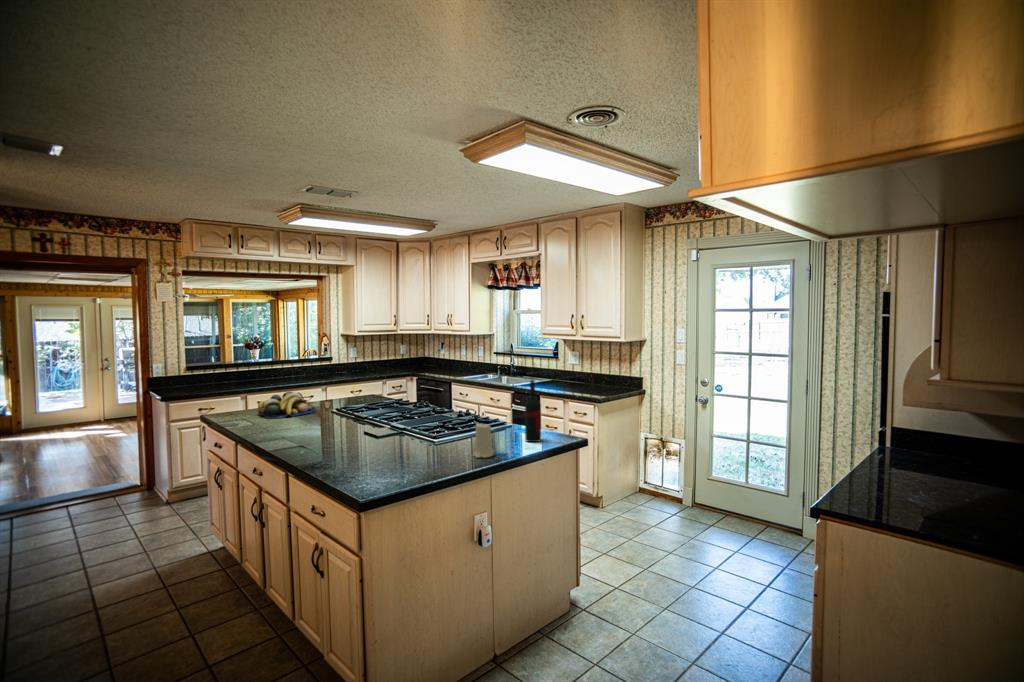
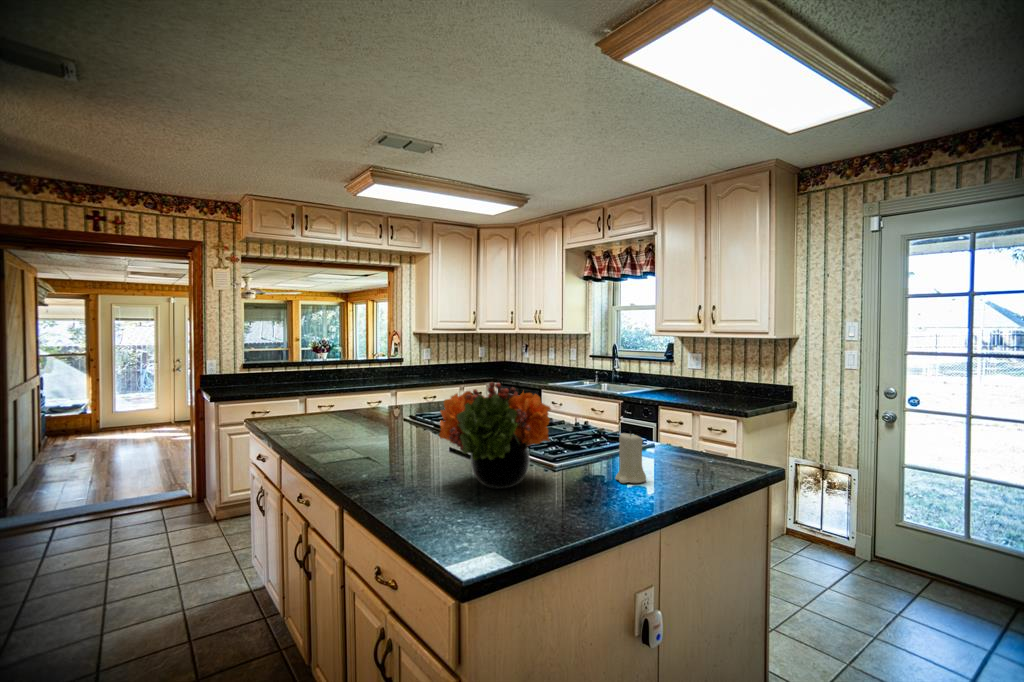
wine bottle: present [525,379,541,442] -> none [681,374,706,464]
flower arrangement: none [344,391,429,465] -> present [439,382,551,489]
fruit bowl: present [258,392,316,418] -> none [319,391,388,422]

